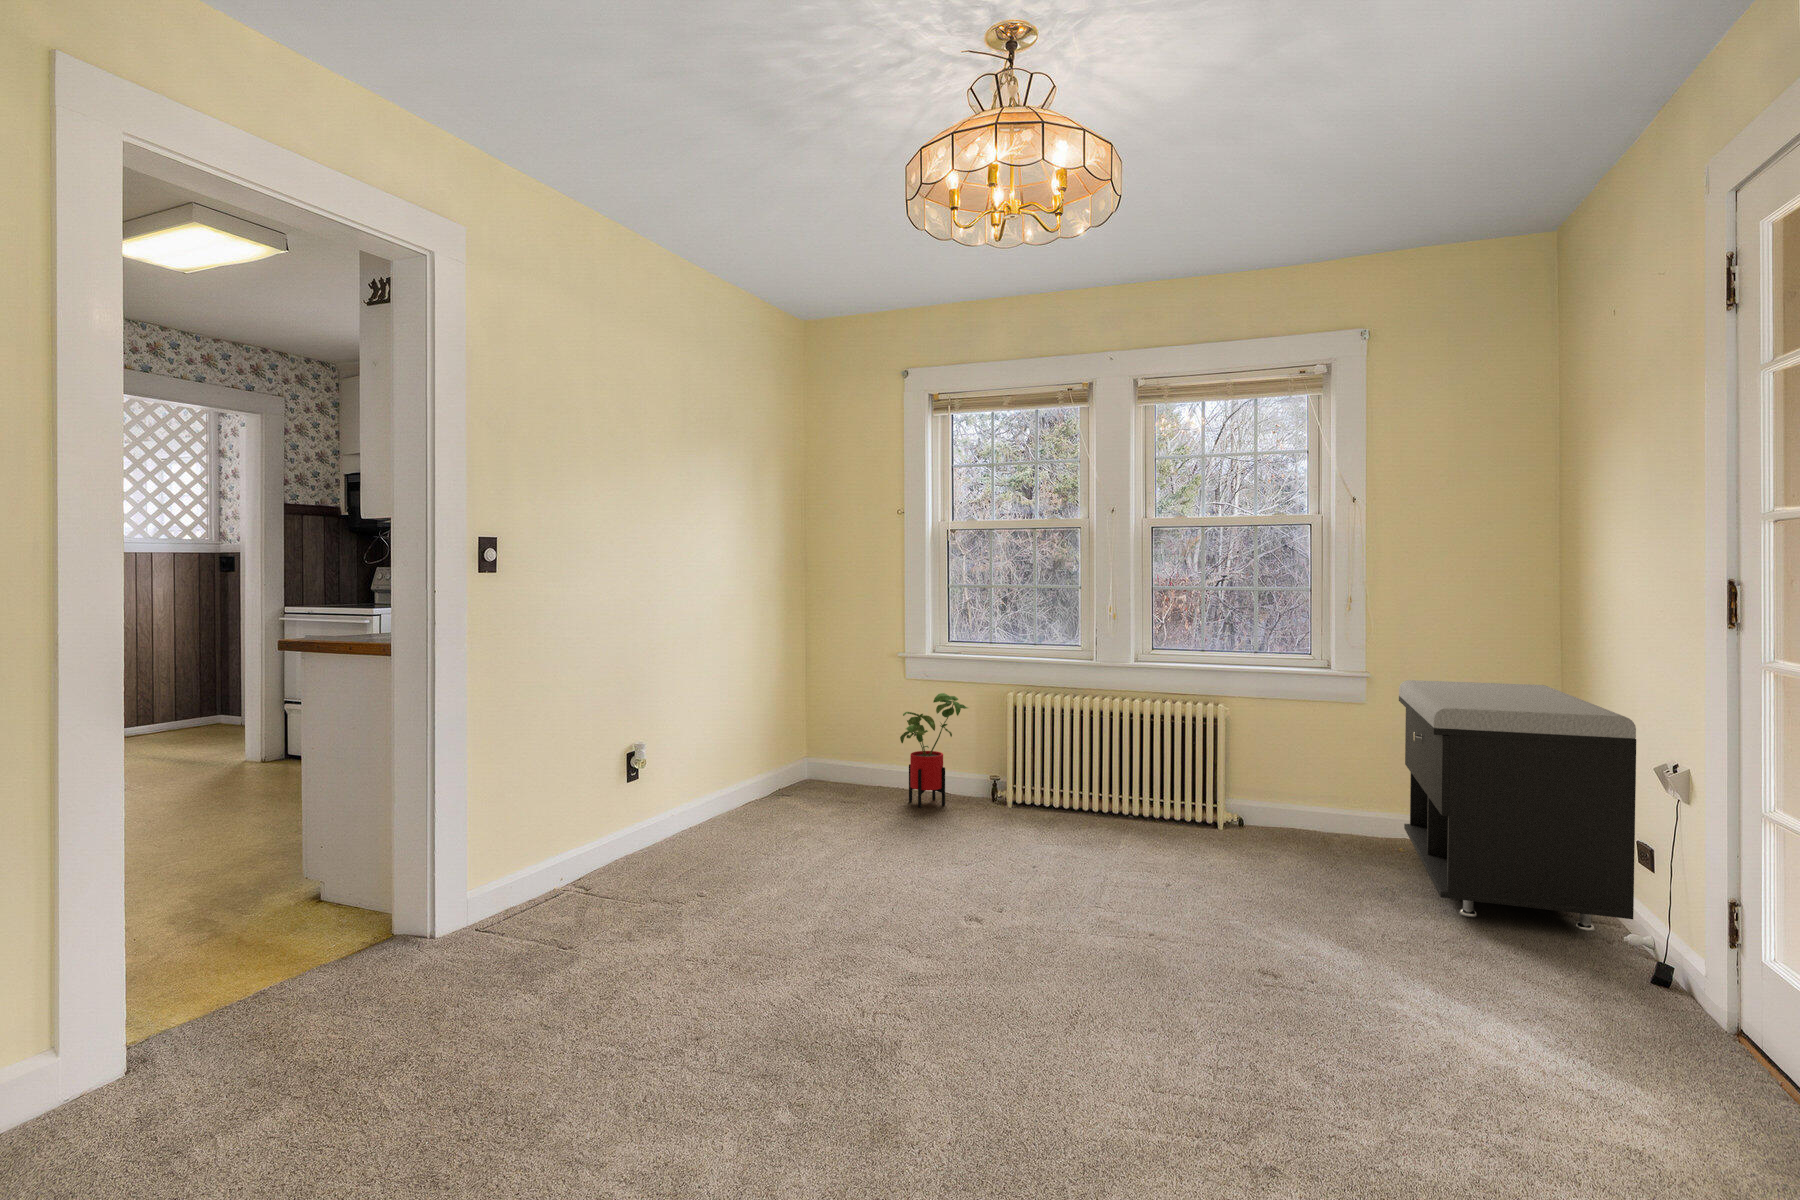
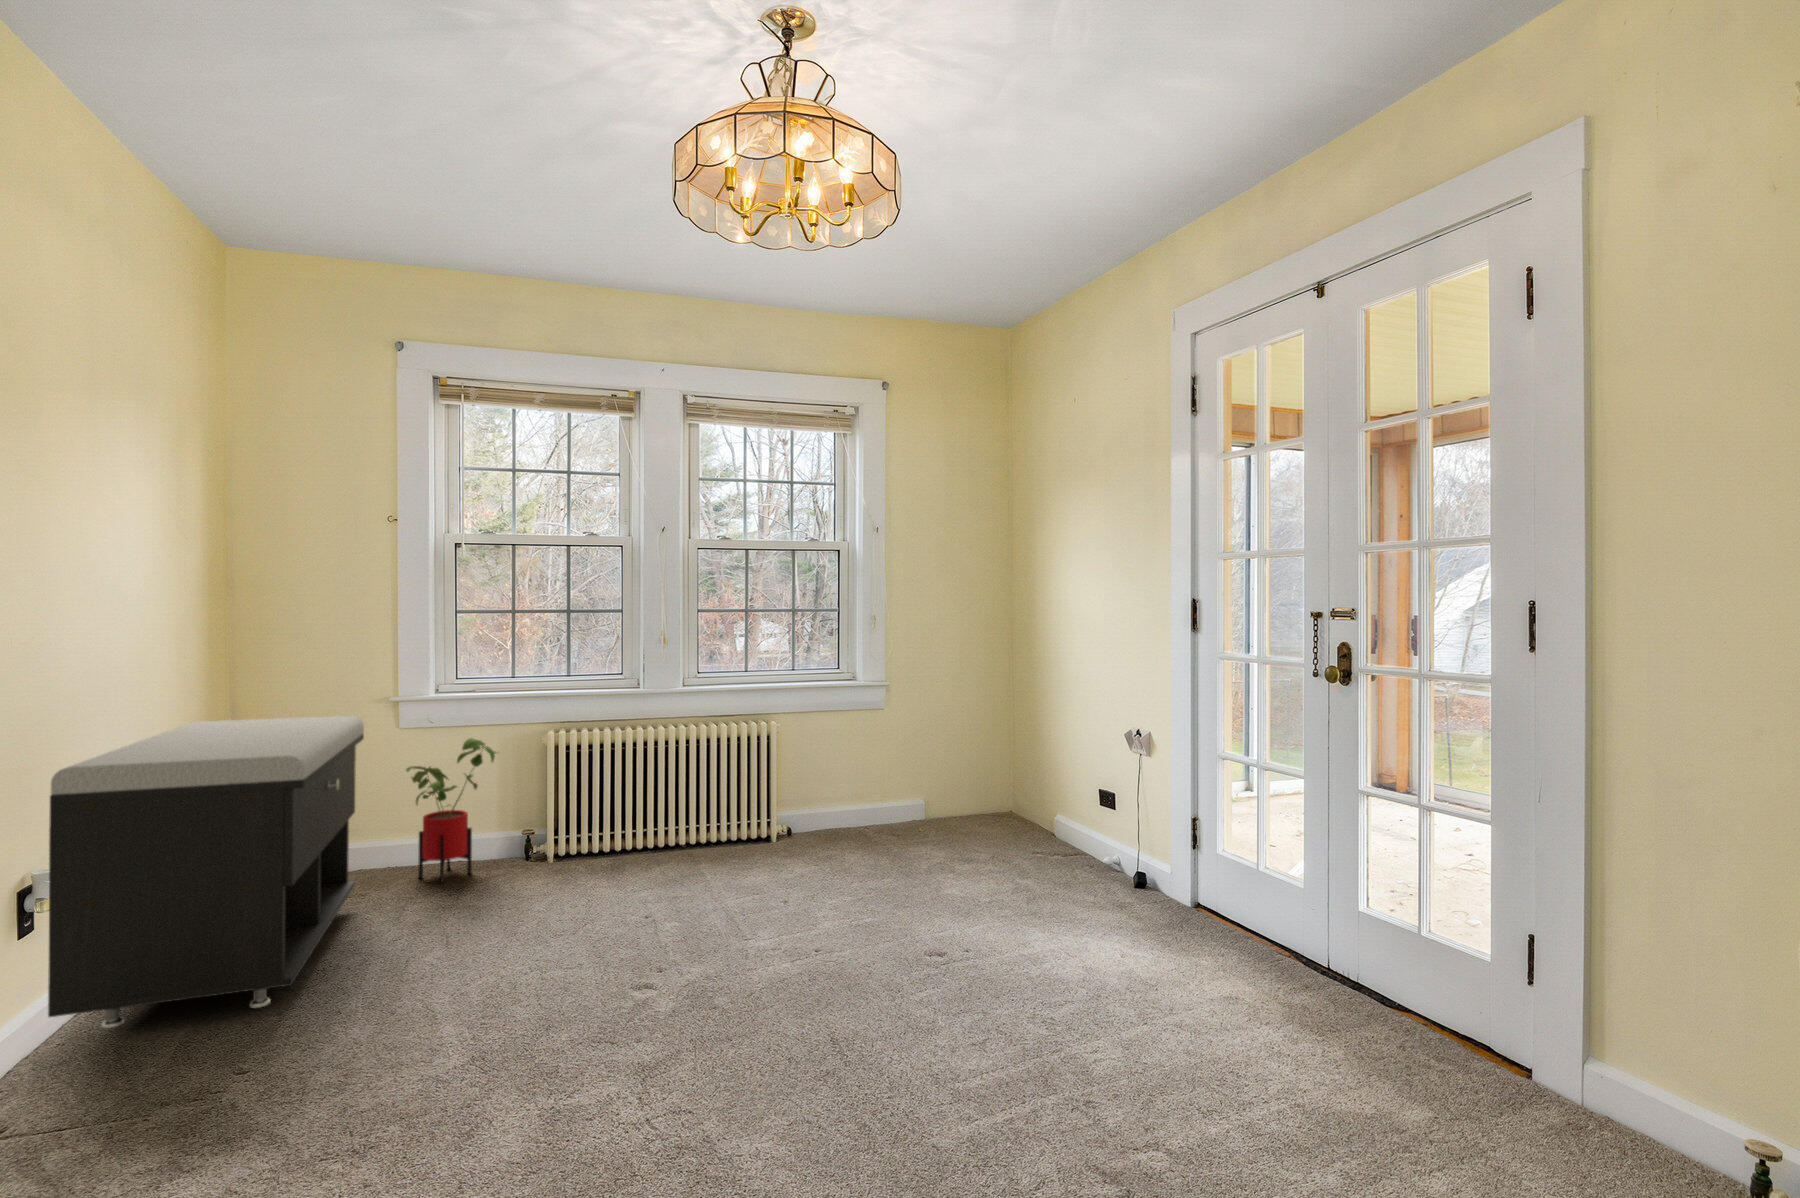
storage bench: present [1399,680,1636,931] -> present [48,716,364,1029]

